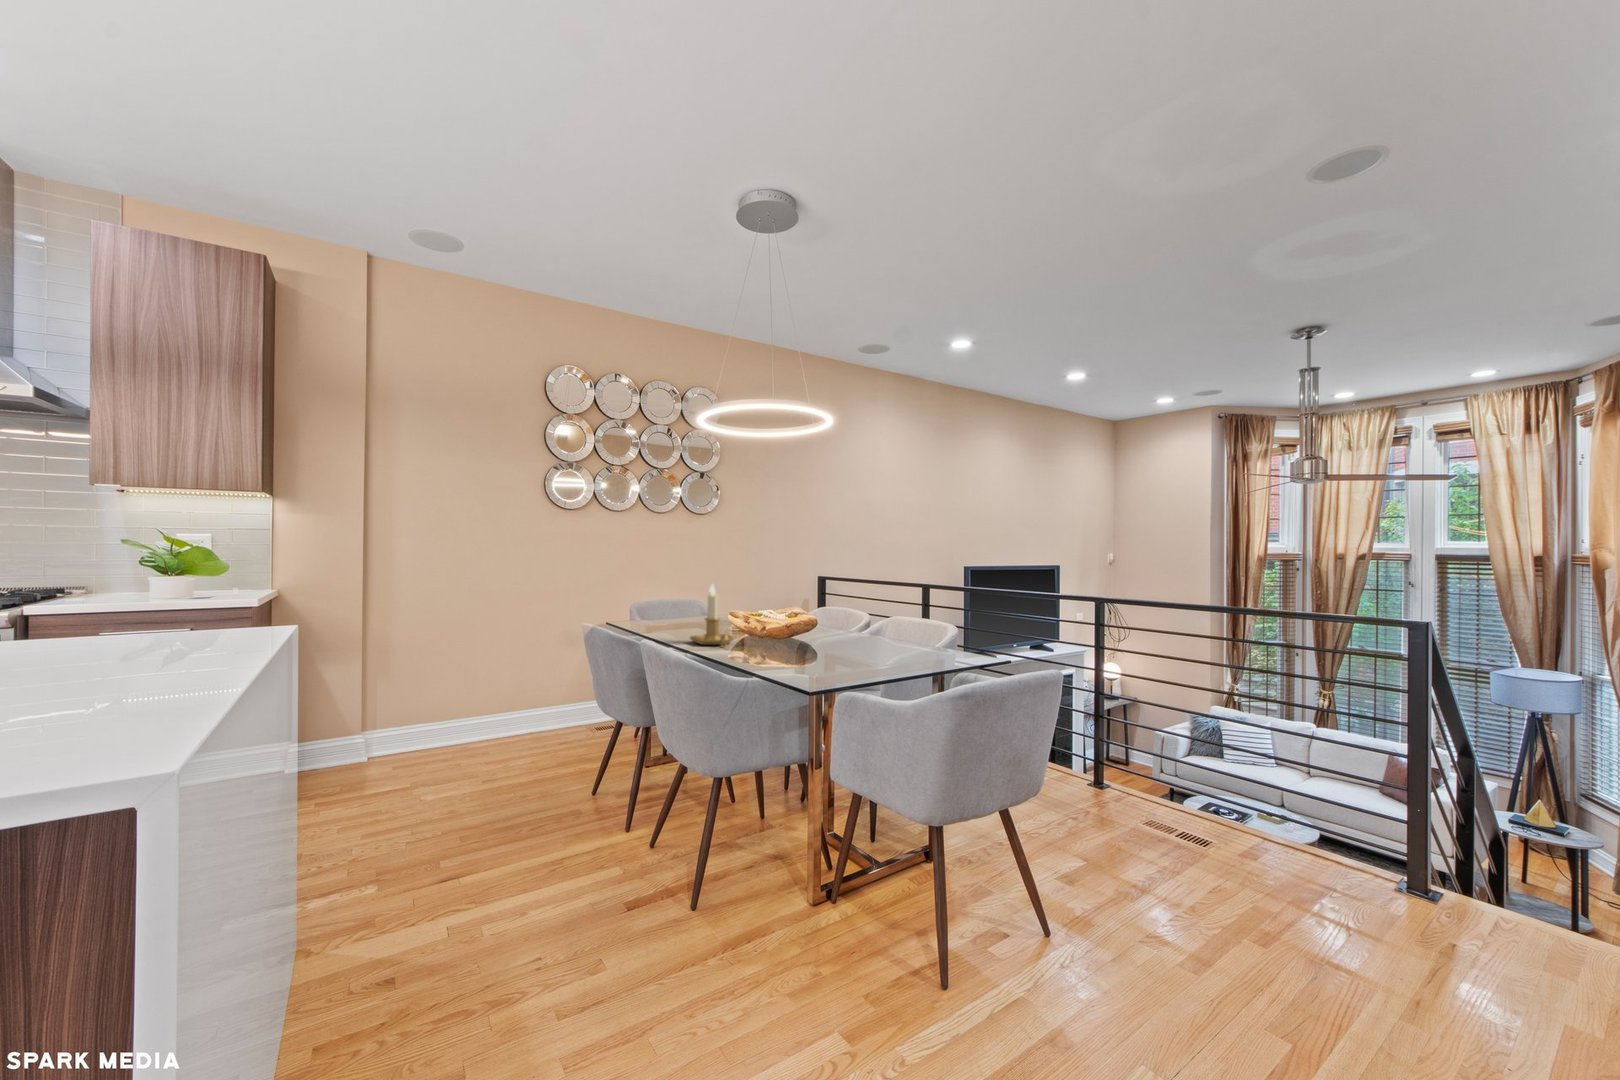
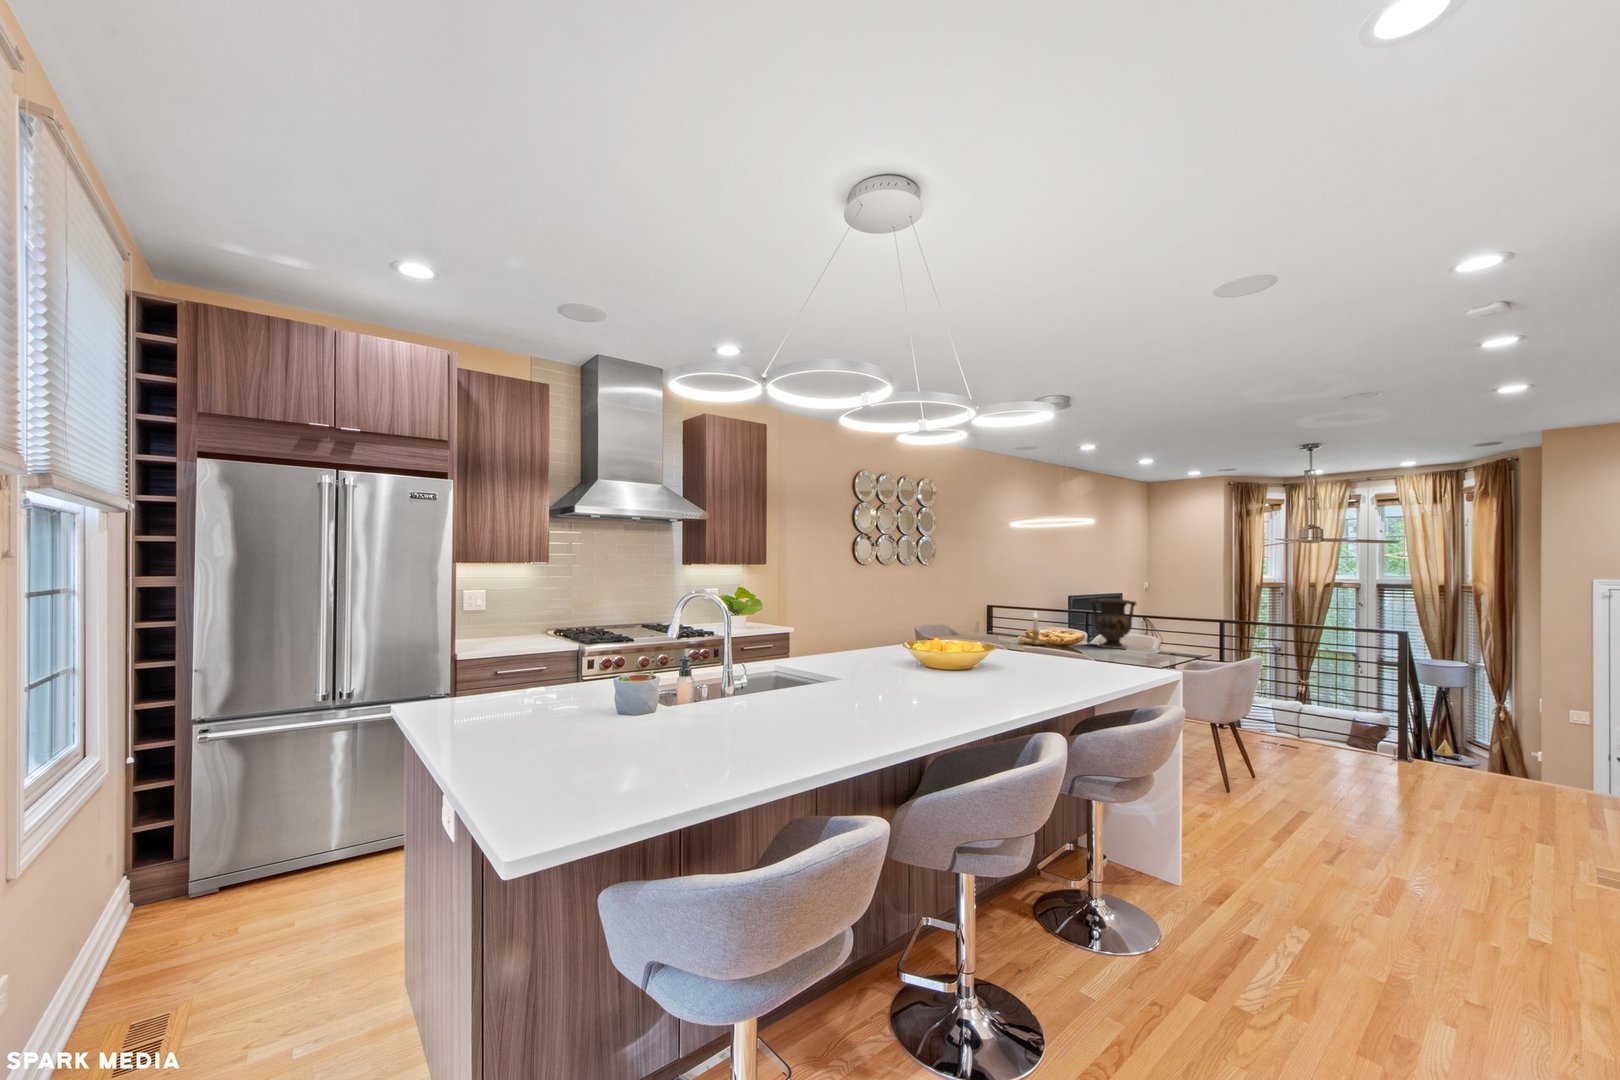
vase: none [811,562,892,656] -> present [1090,599,1136,649]

